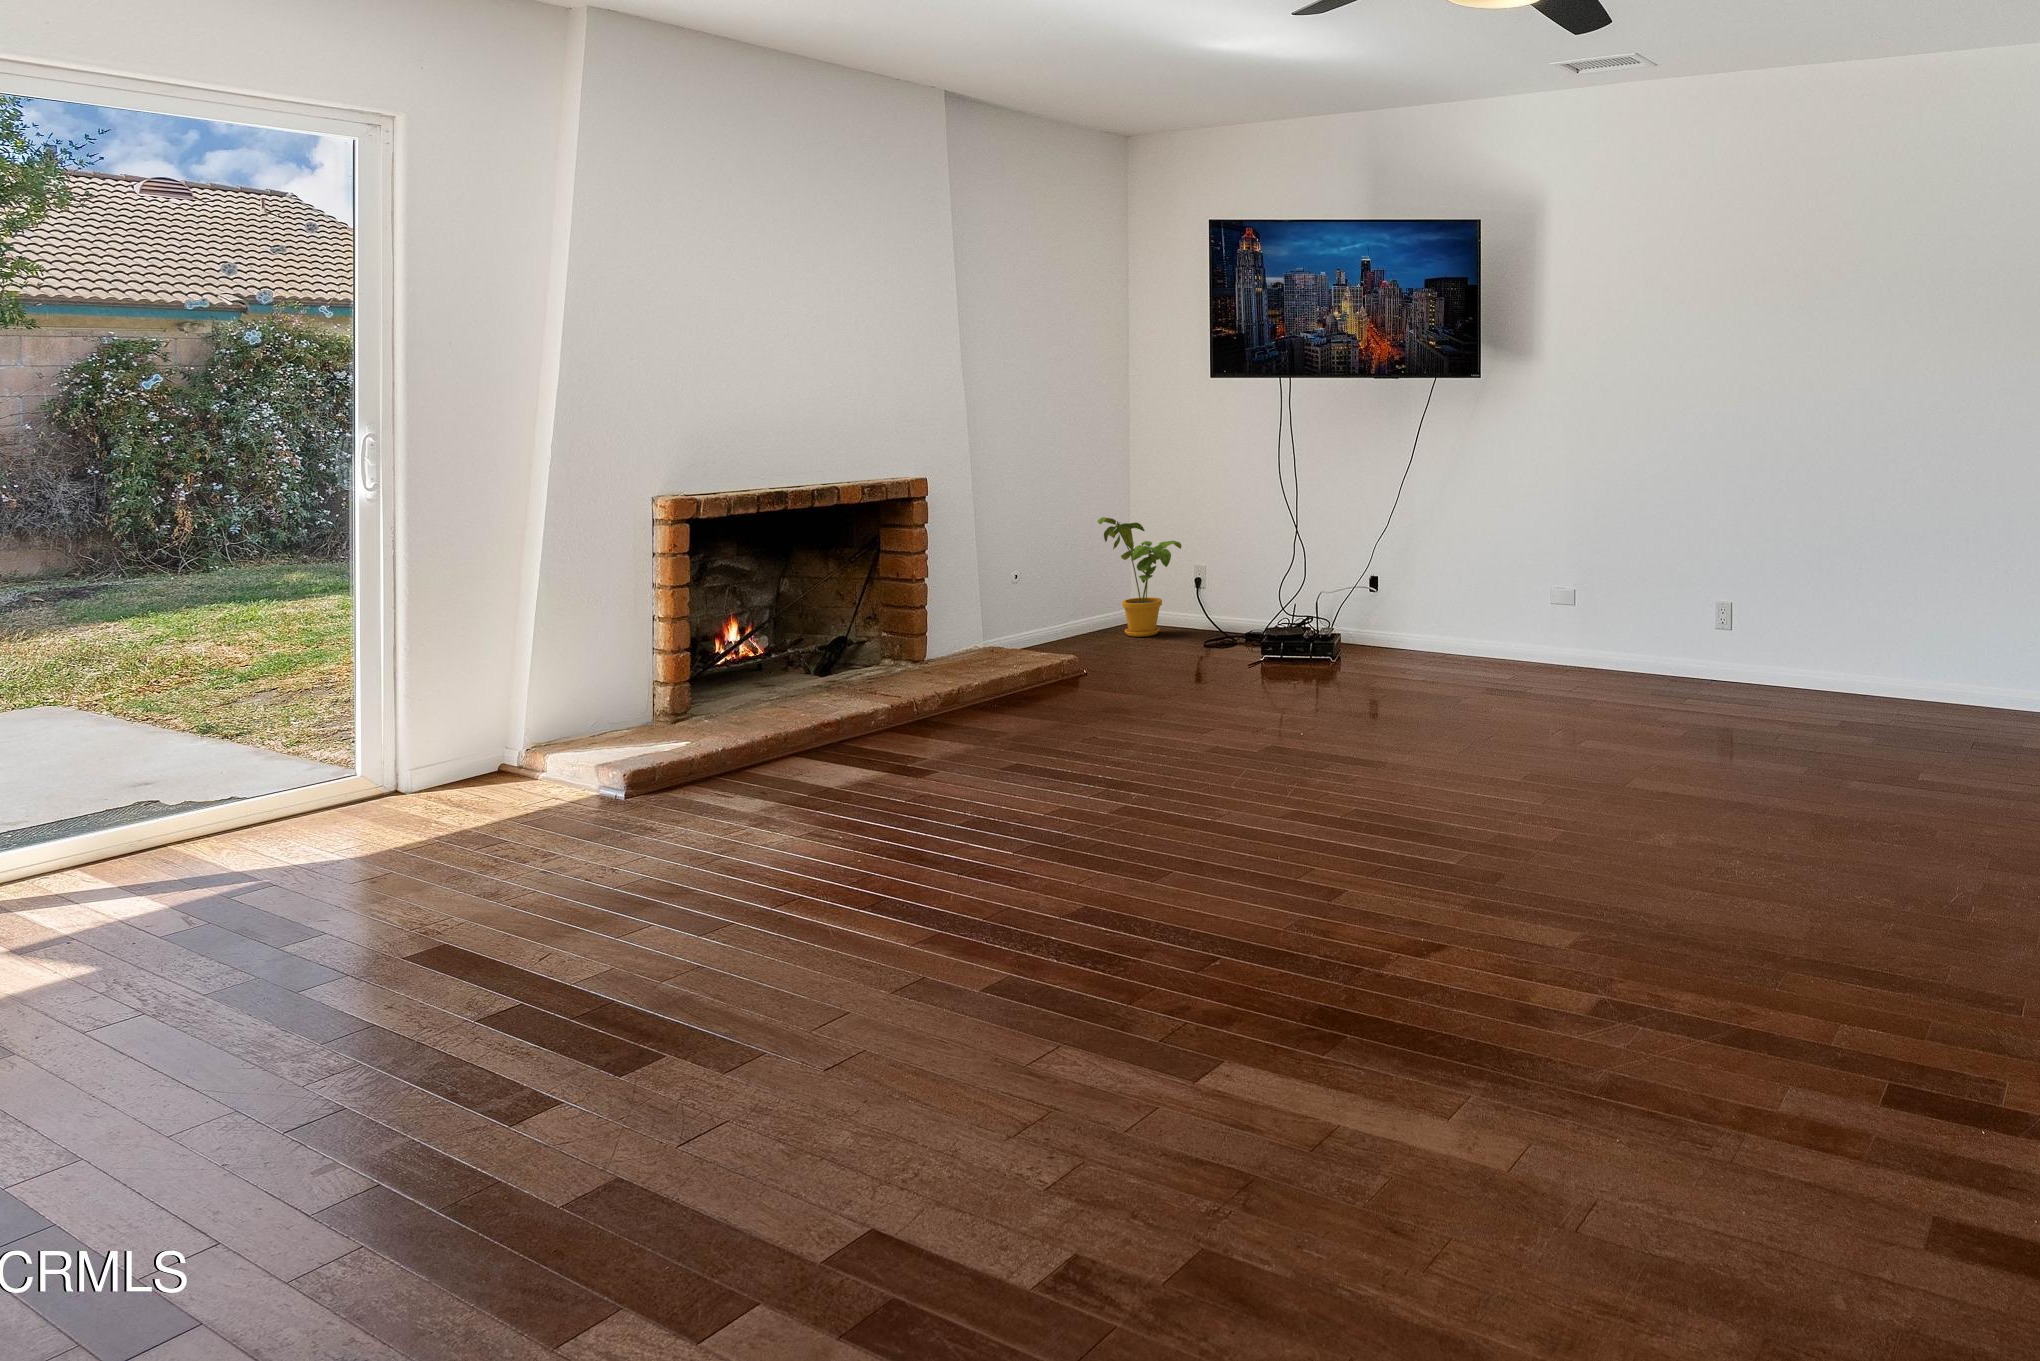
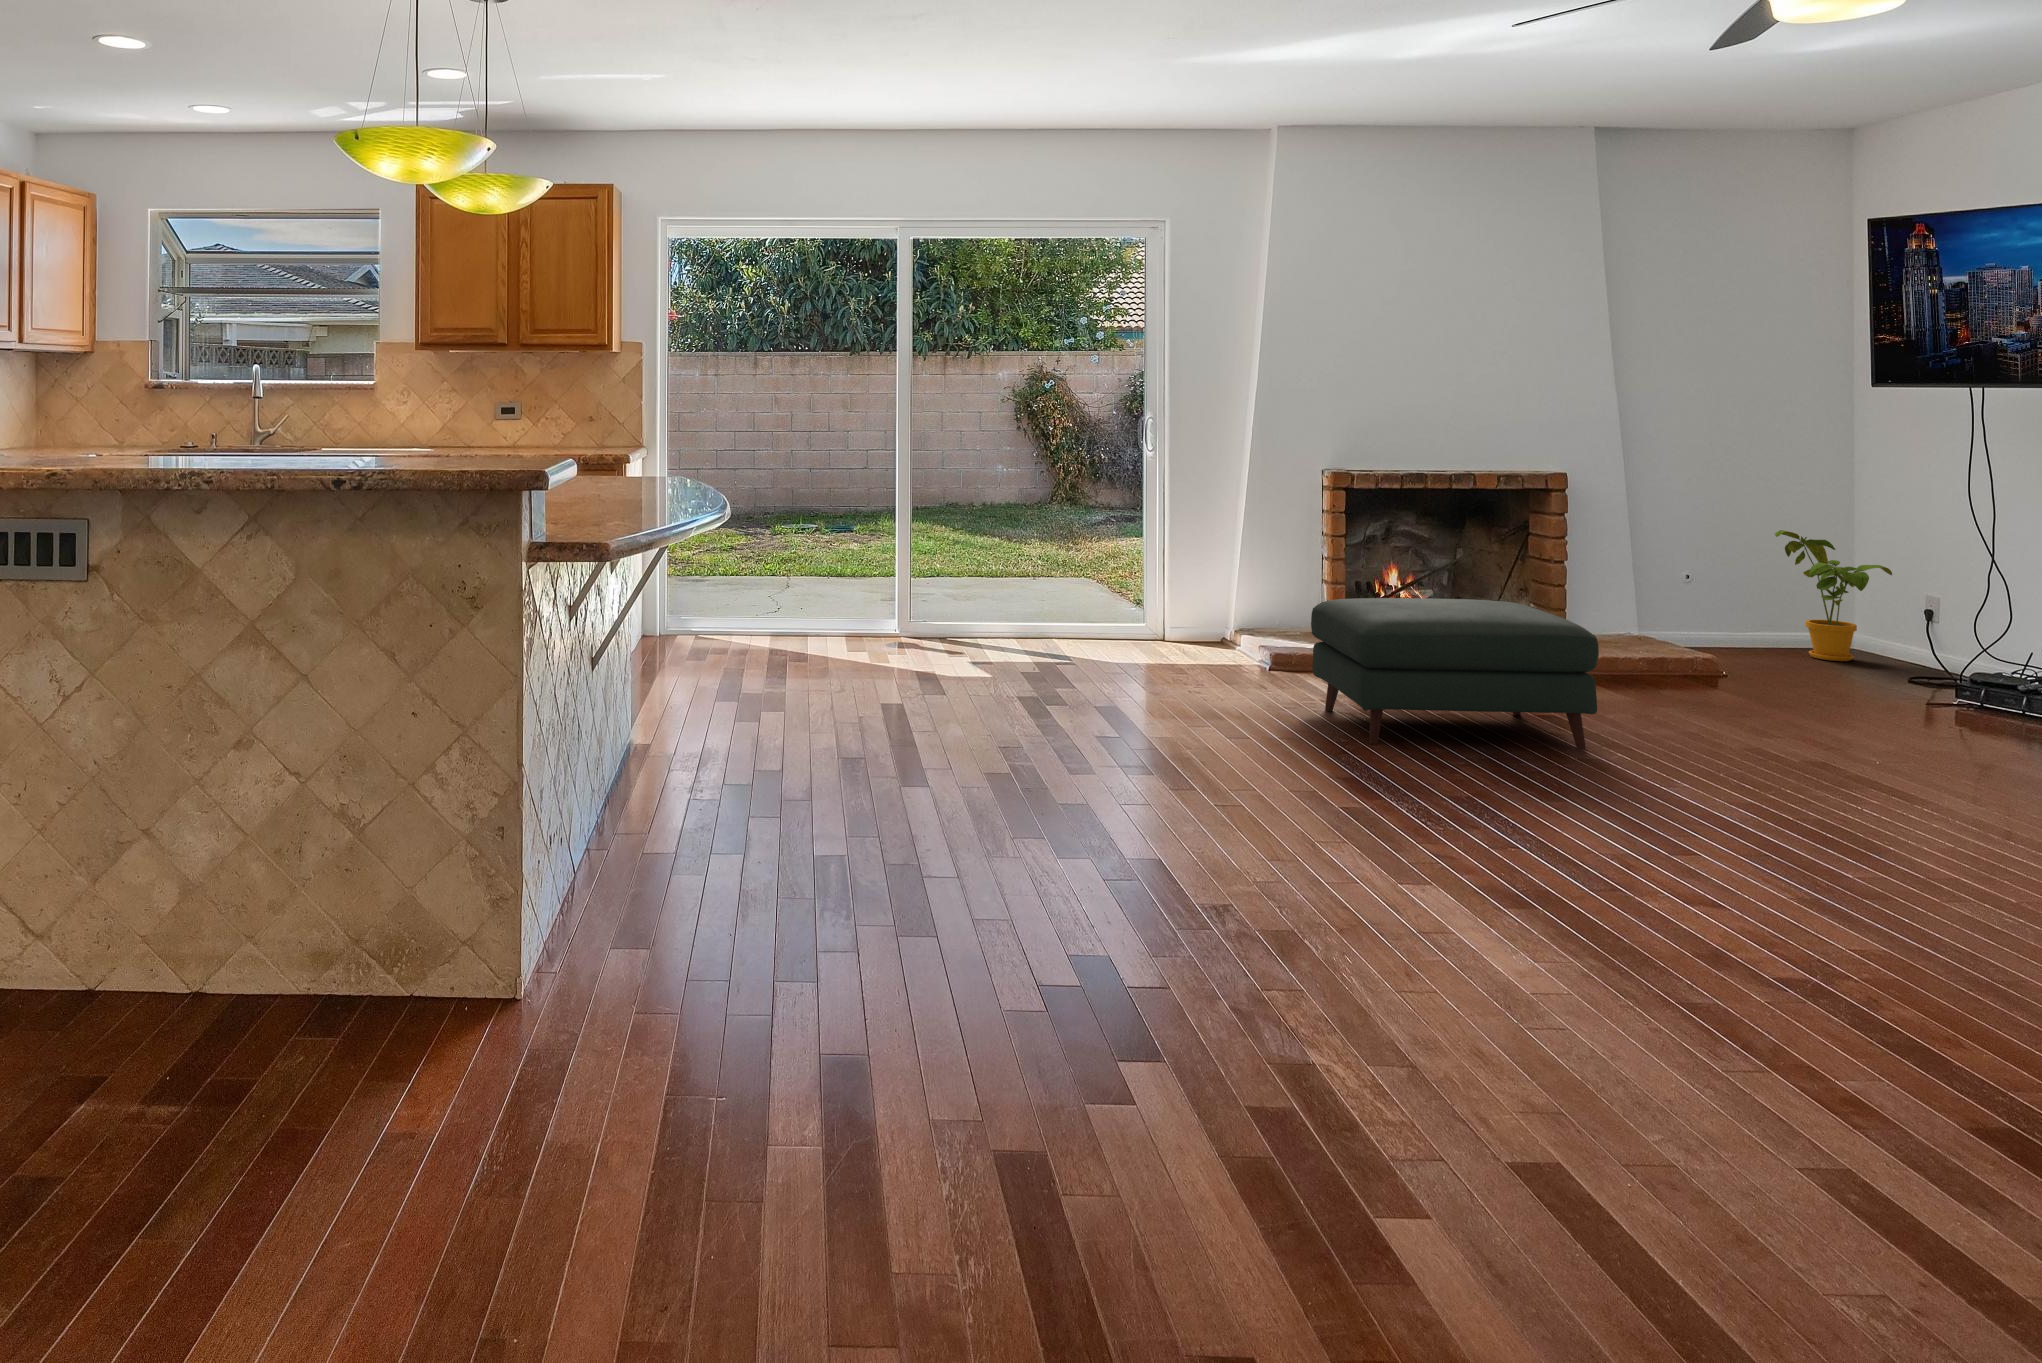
ottoman: none [721,645,1090,878] -> present [1311,598,1599,749]

